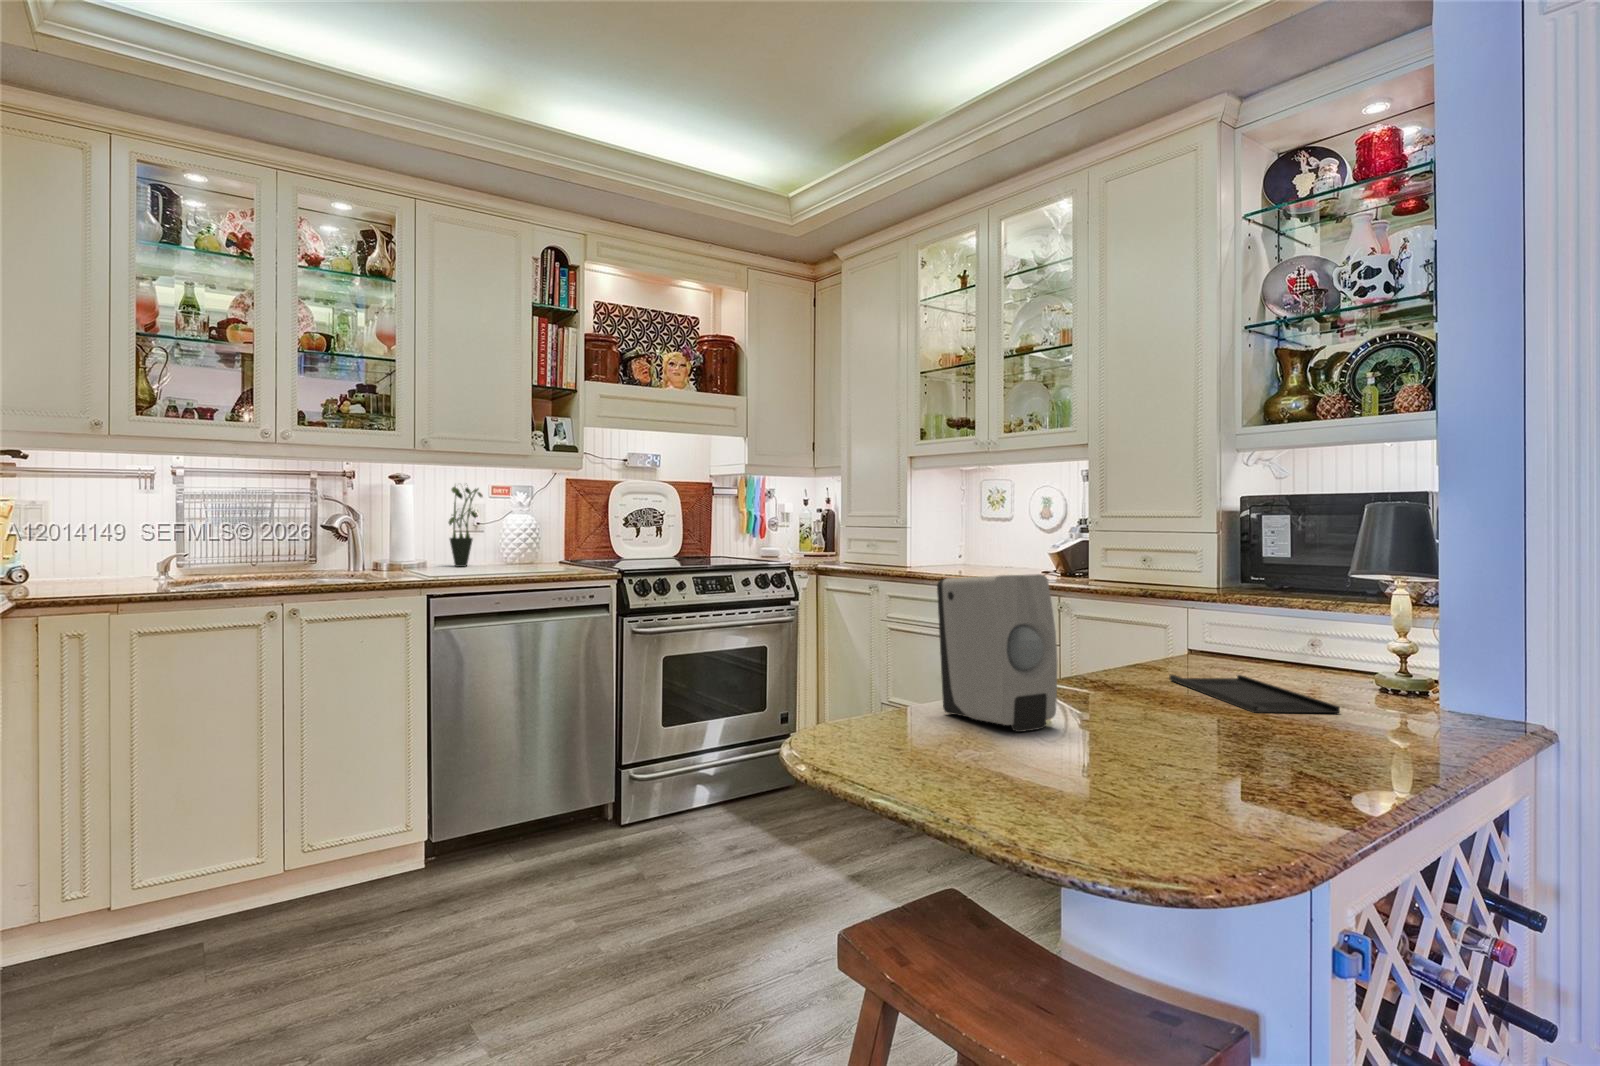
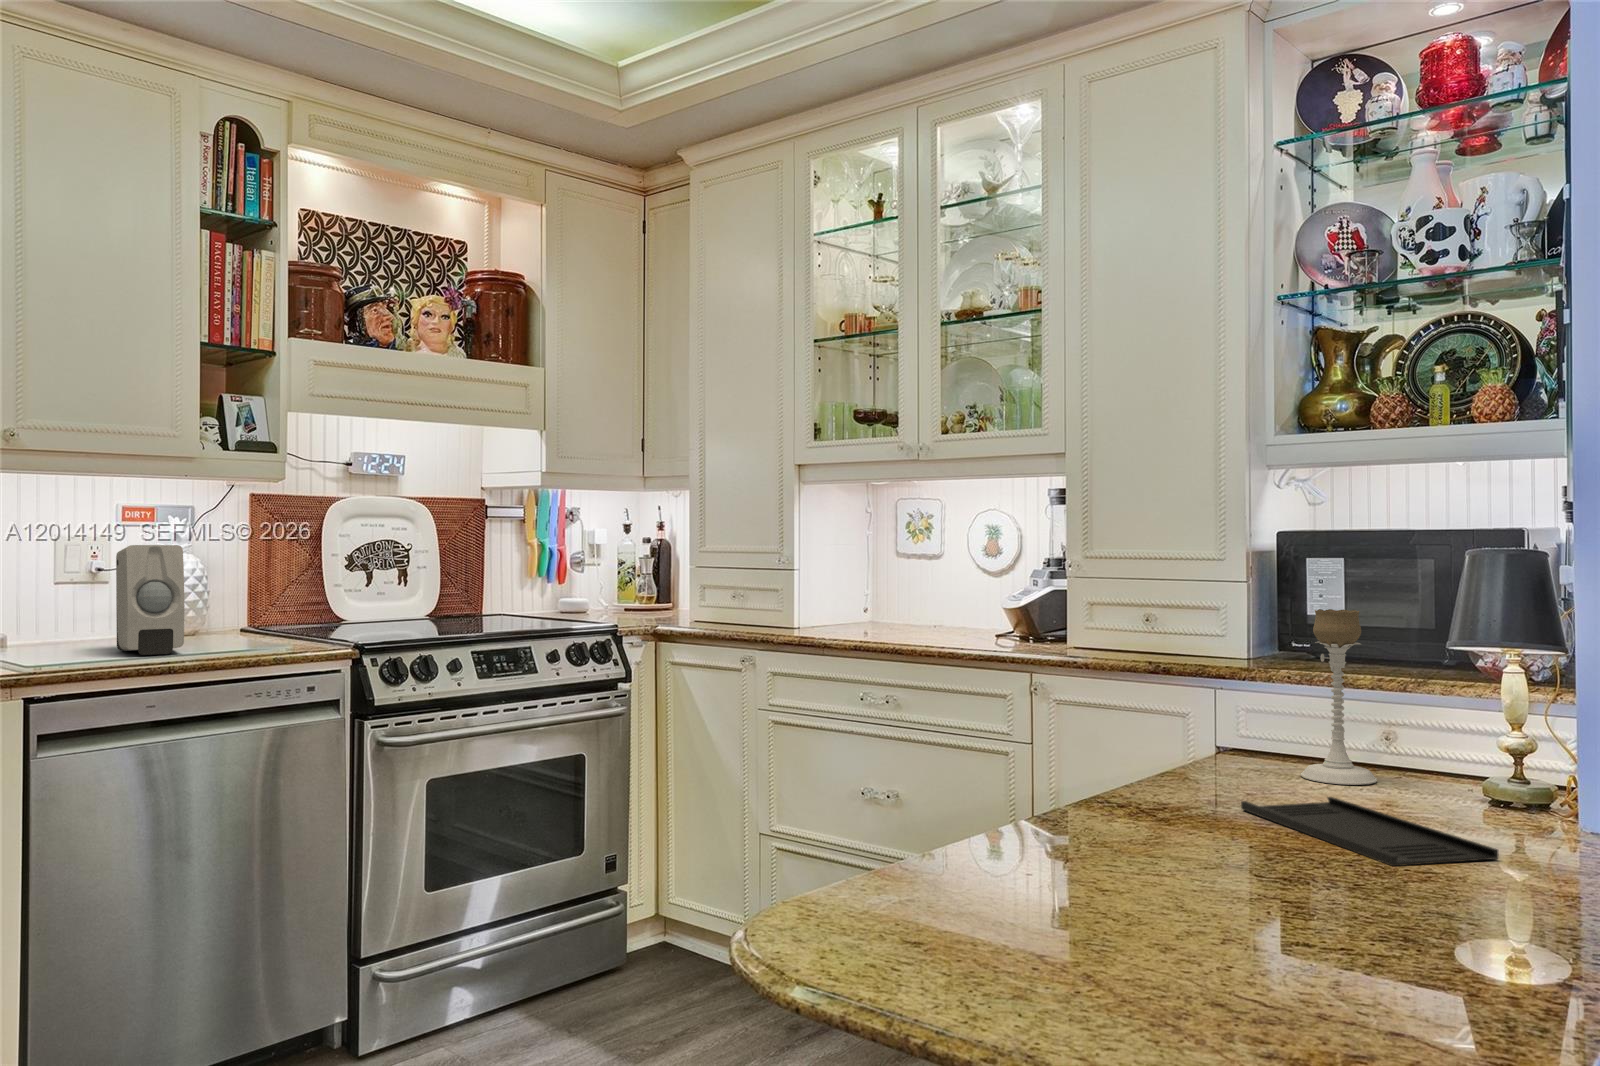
potted plant: present [449,487,483,567] -> none [44,502,109,643]
candle holder: none [1233,548,1290,671] -> present [1300,609,1377,785]
soap dispenser: present [937,574,1057,732] -> present [116,545,185,655]

